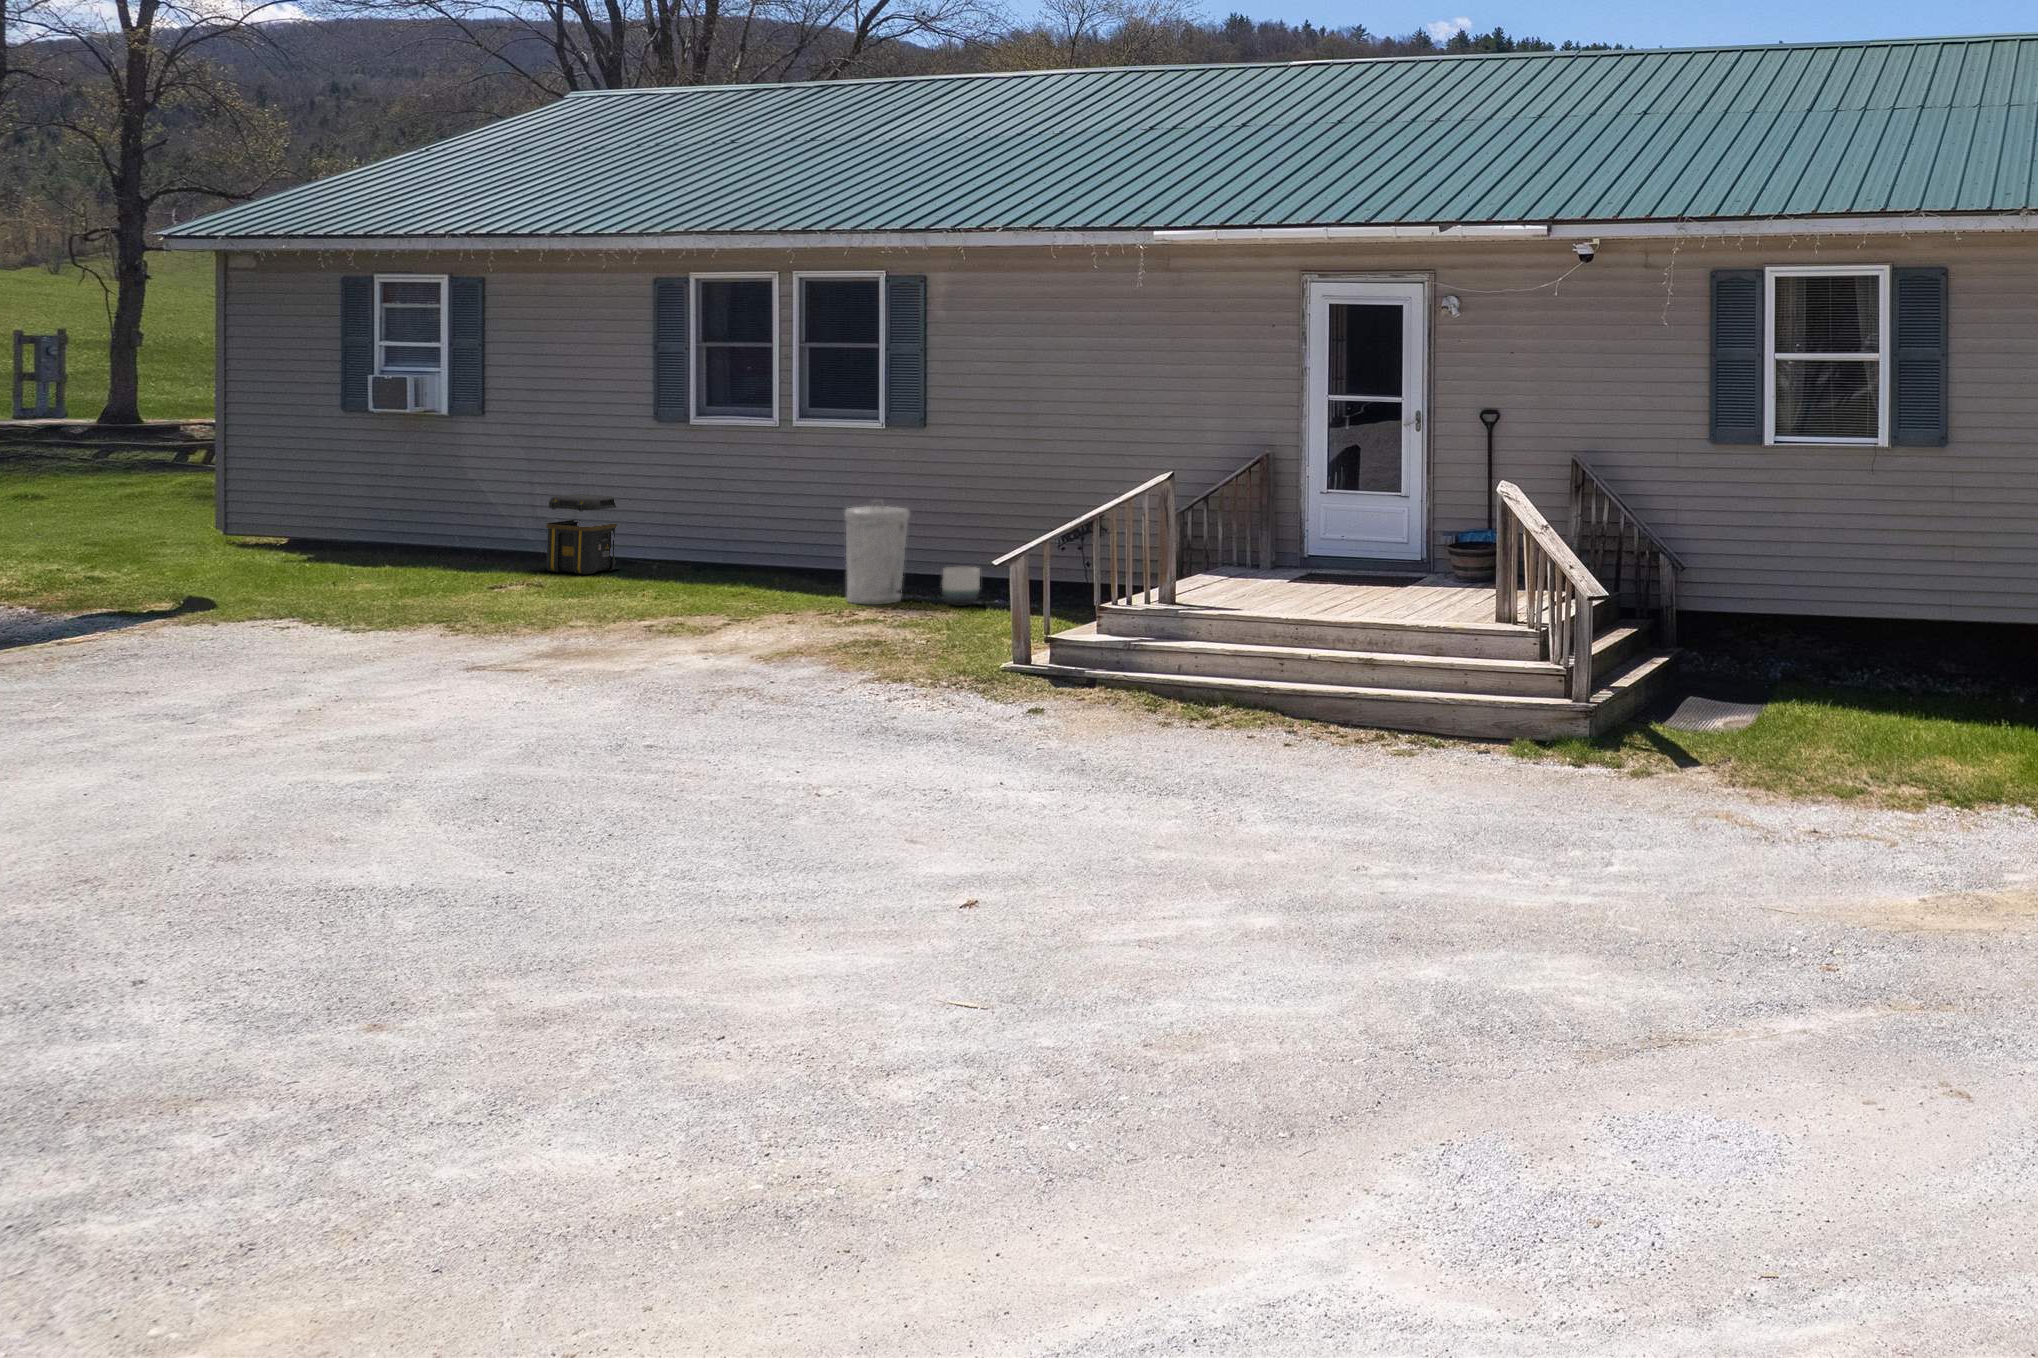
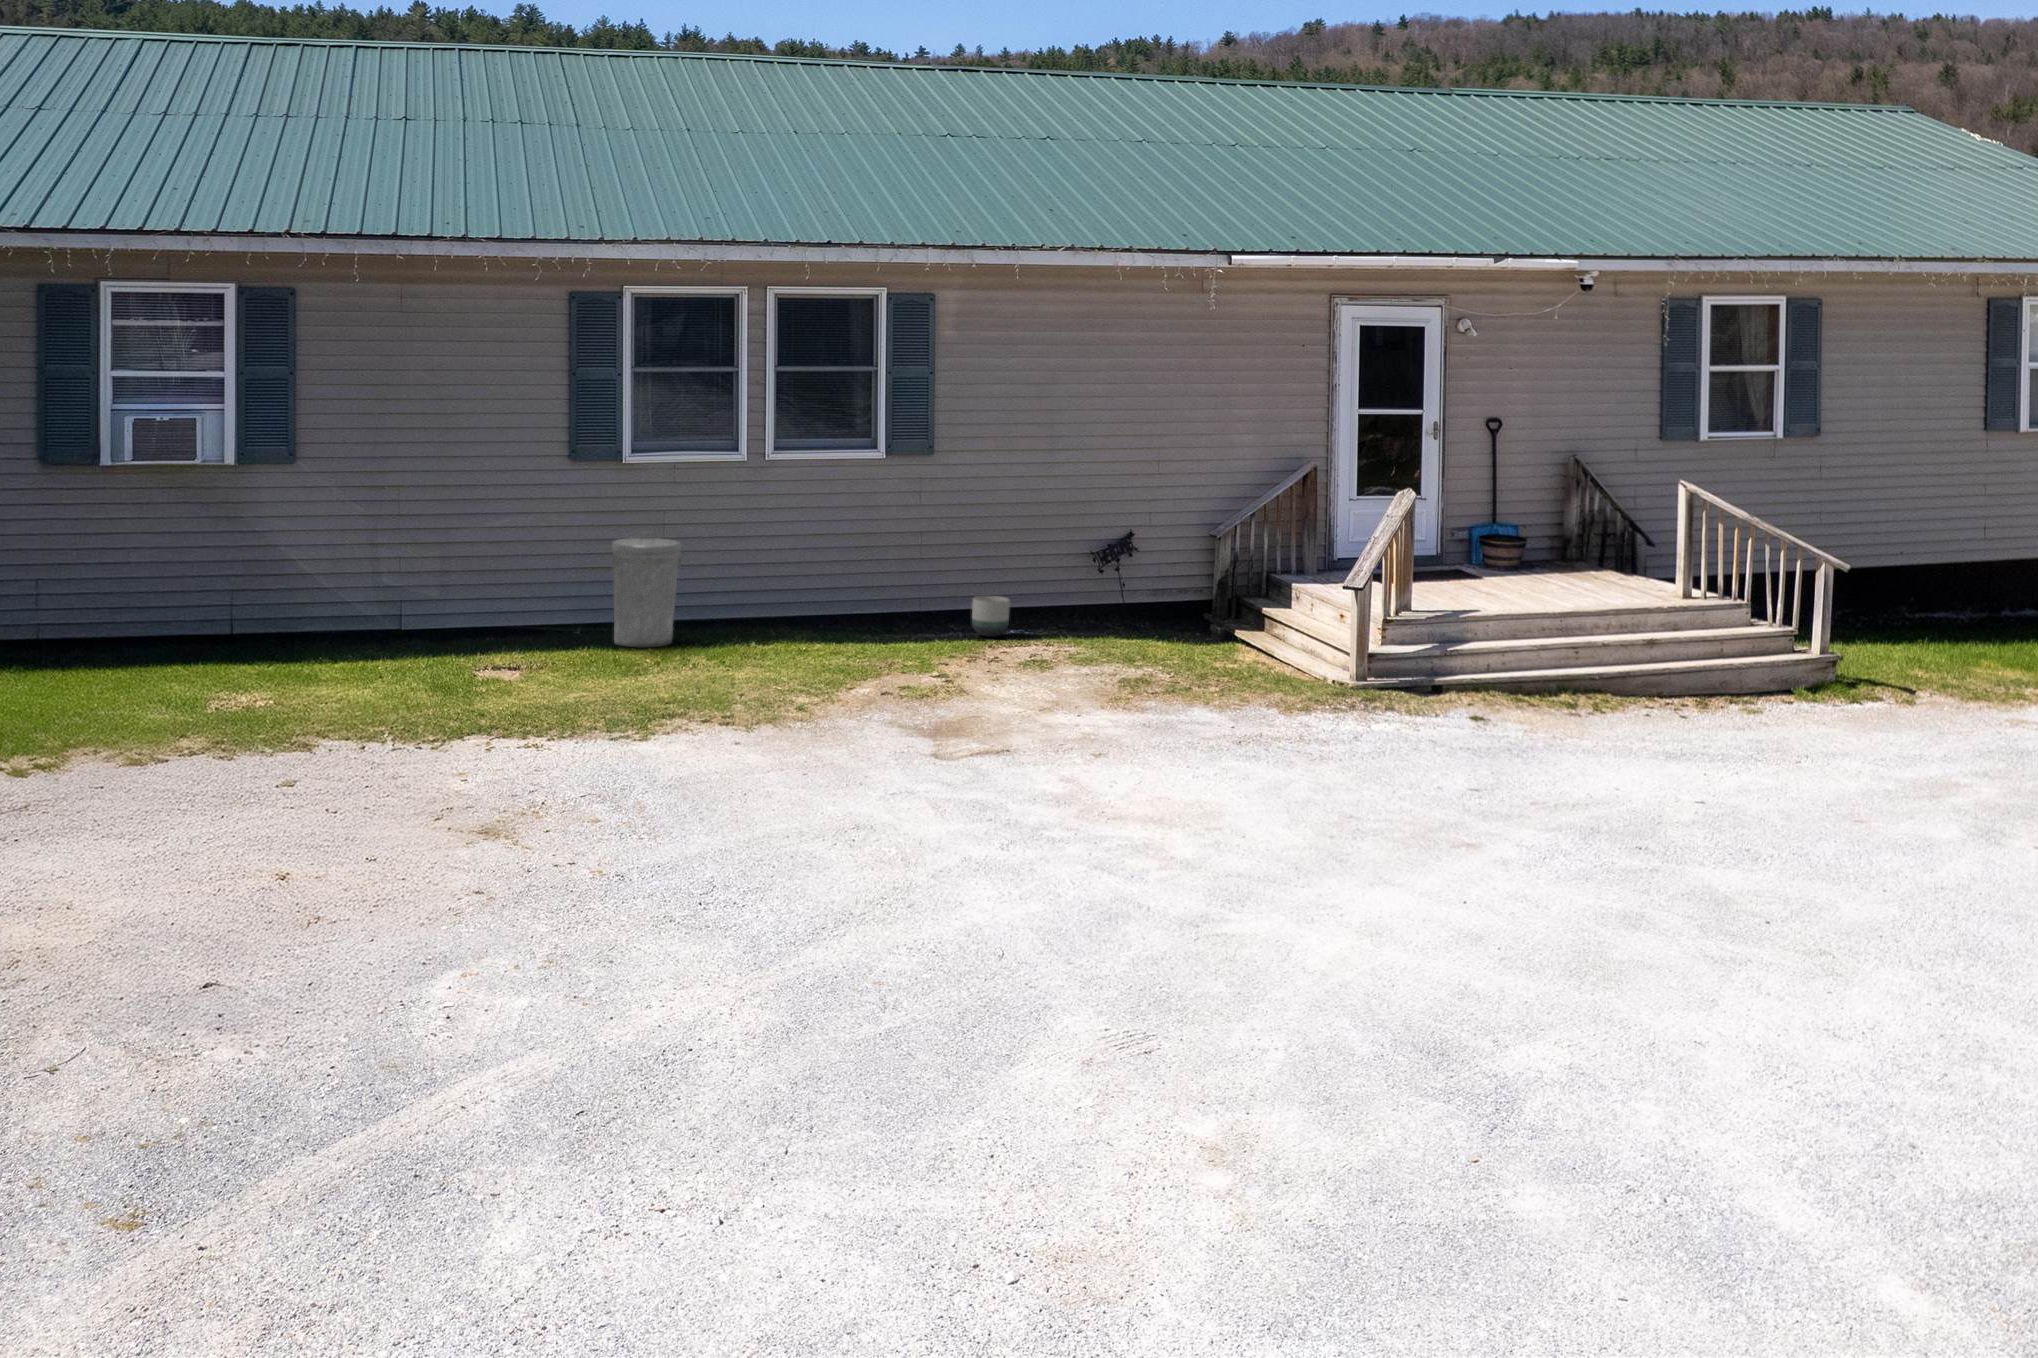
toolbox: present [546,494,619,575] -> none [469,550,539,648]
trash can: present [845,501,909,605] -> present [611,532,681,648]

